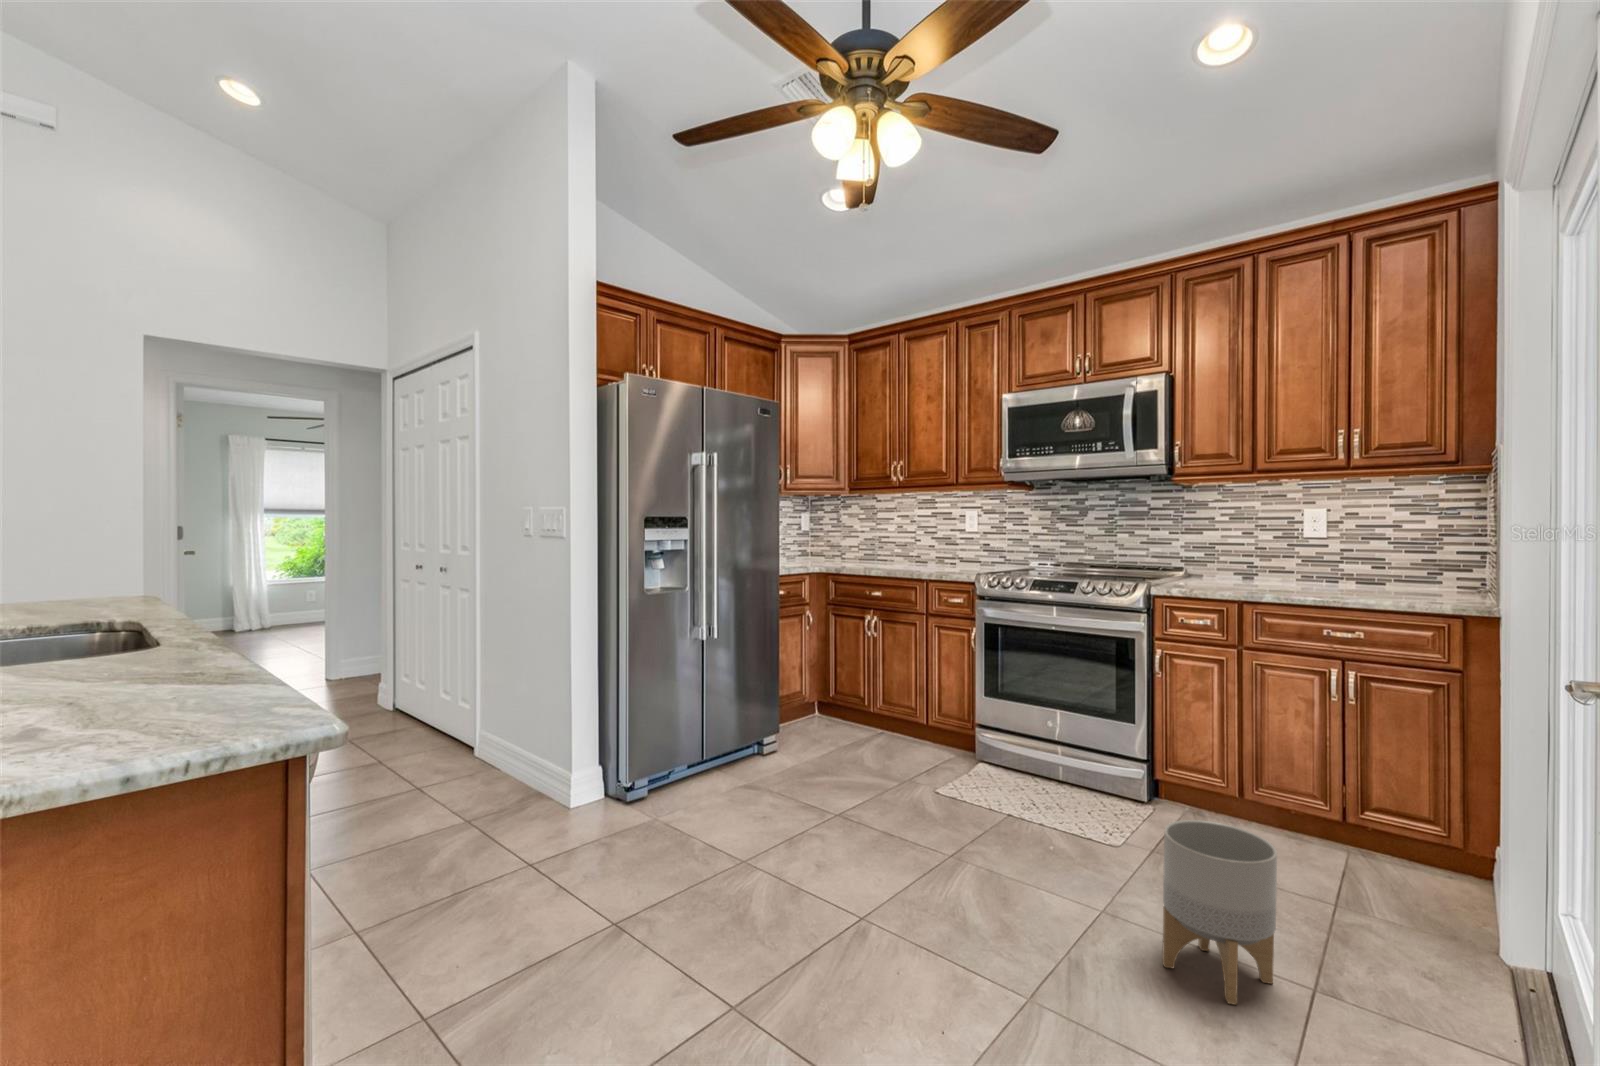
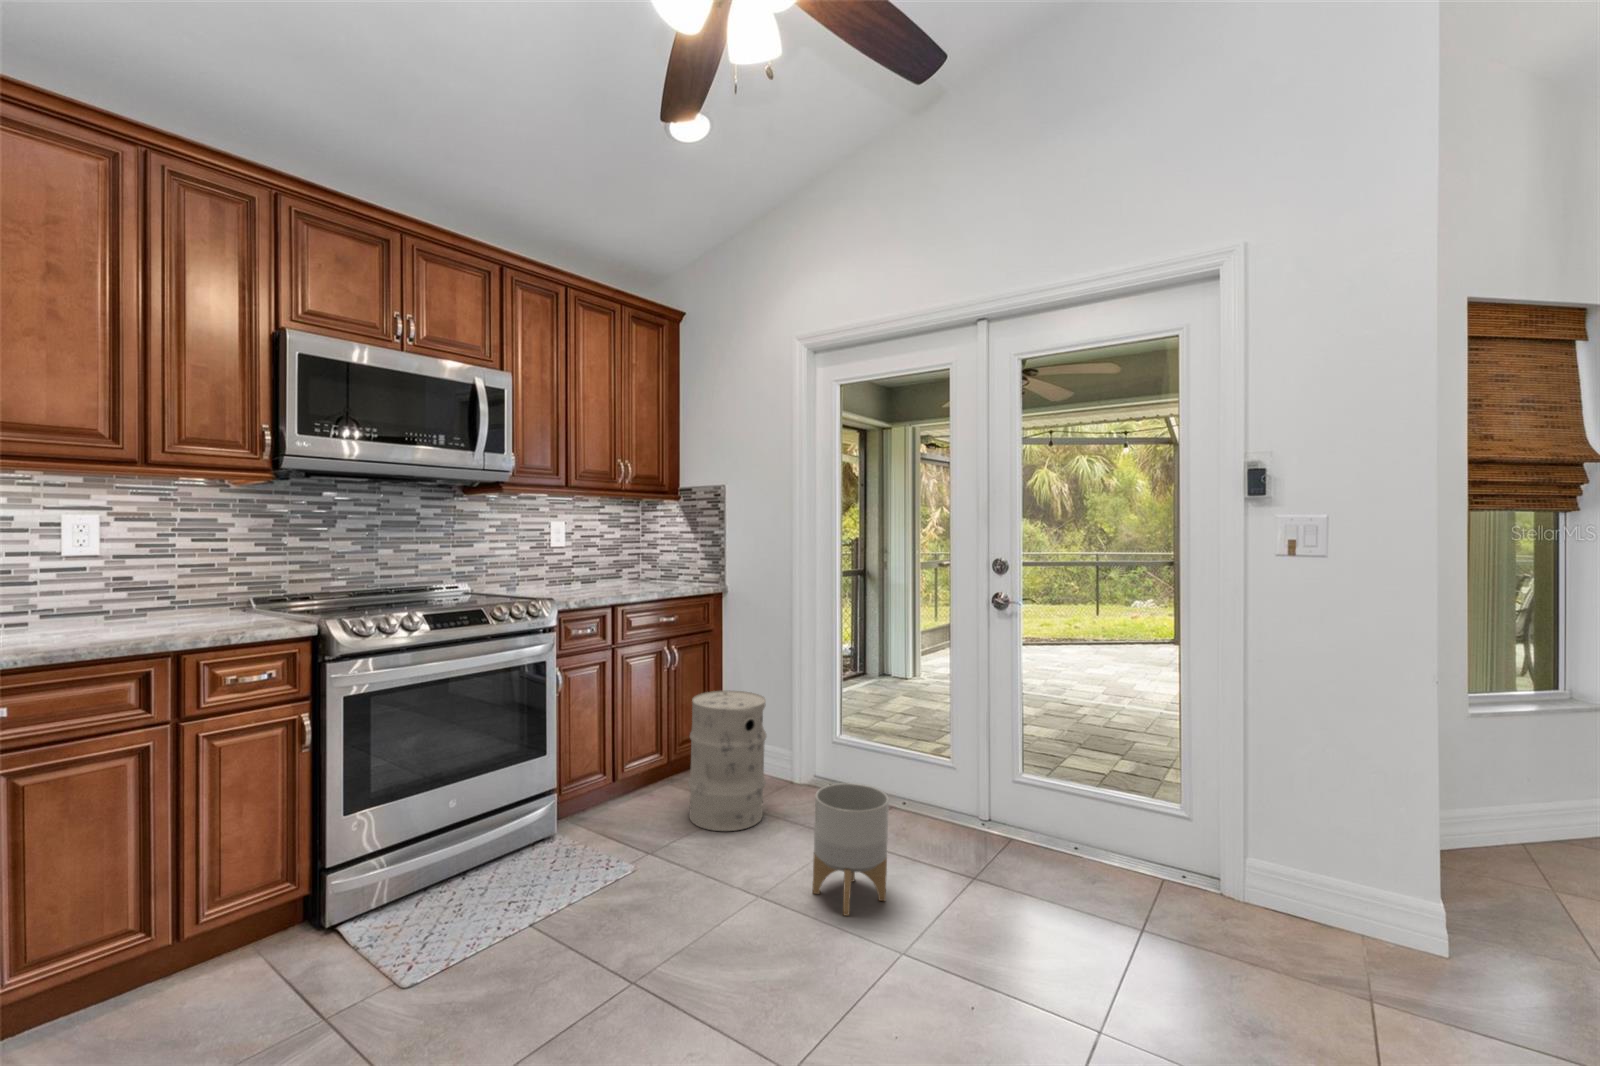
trash can: none [1288,720,1421,918] -> present [688,691,766,831]

